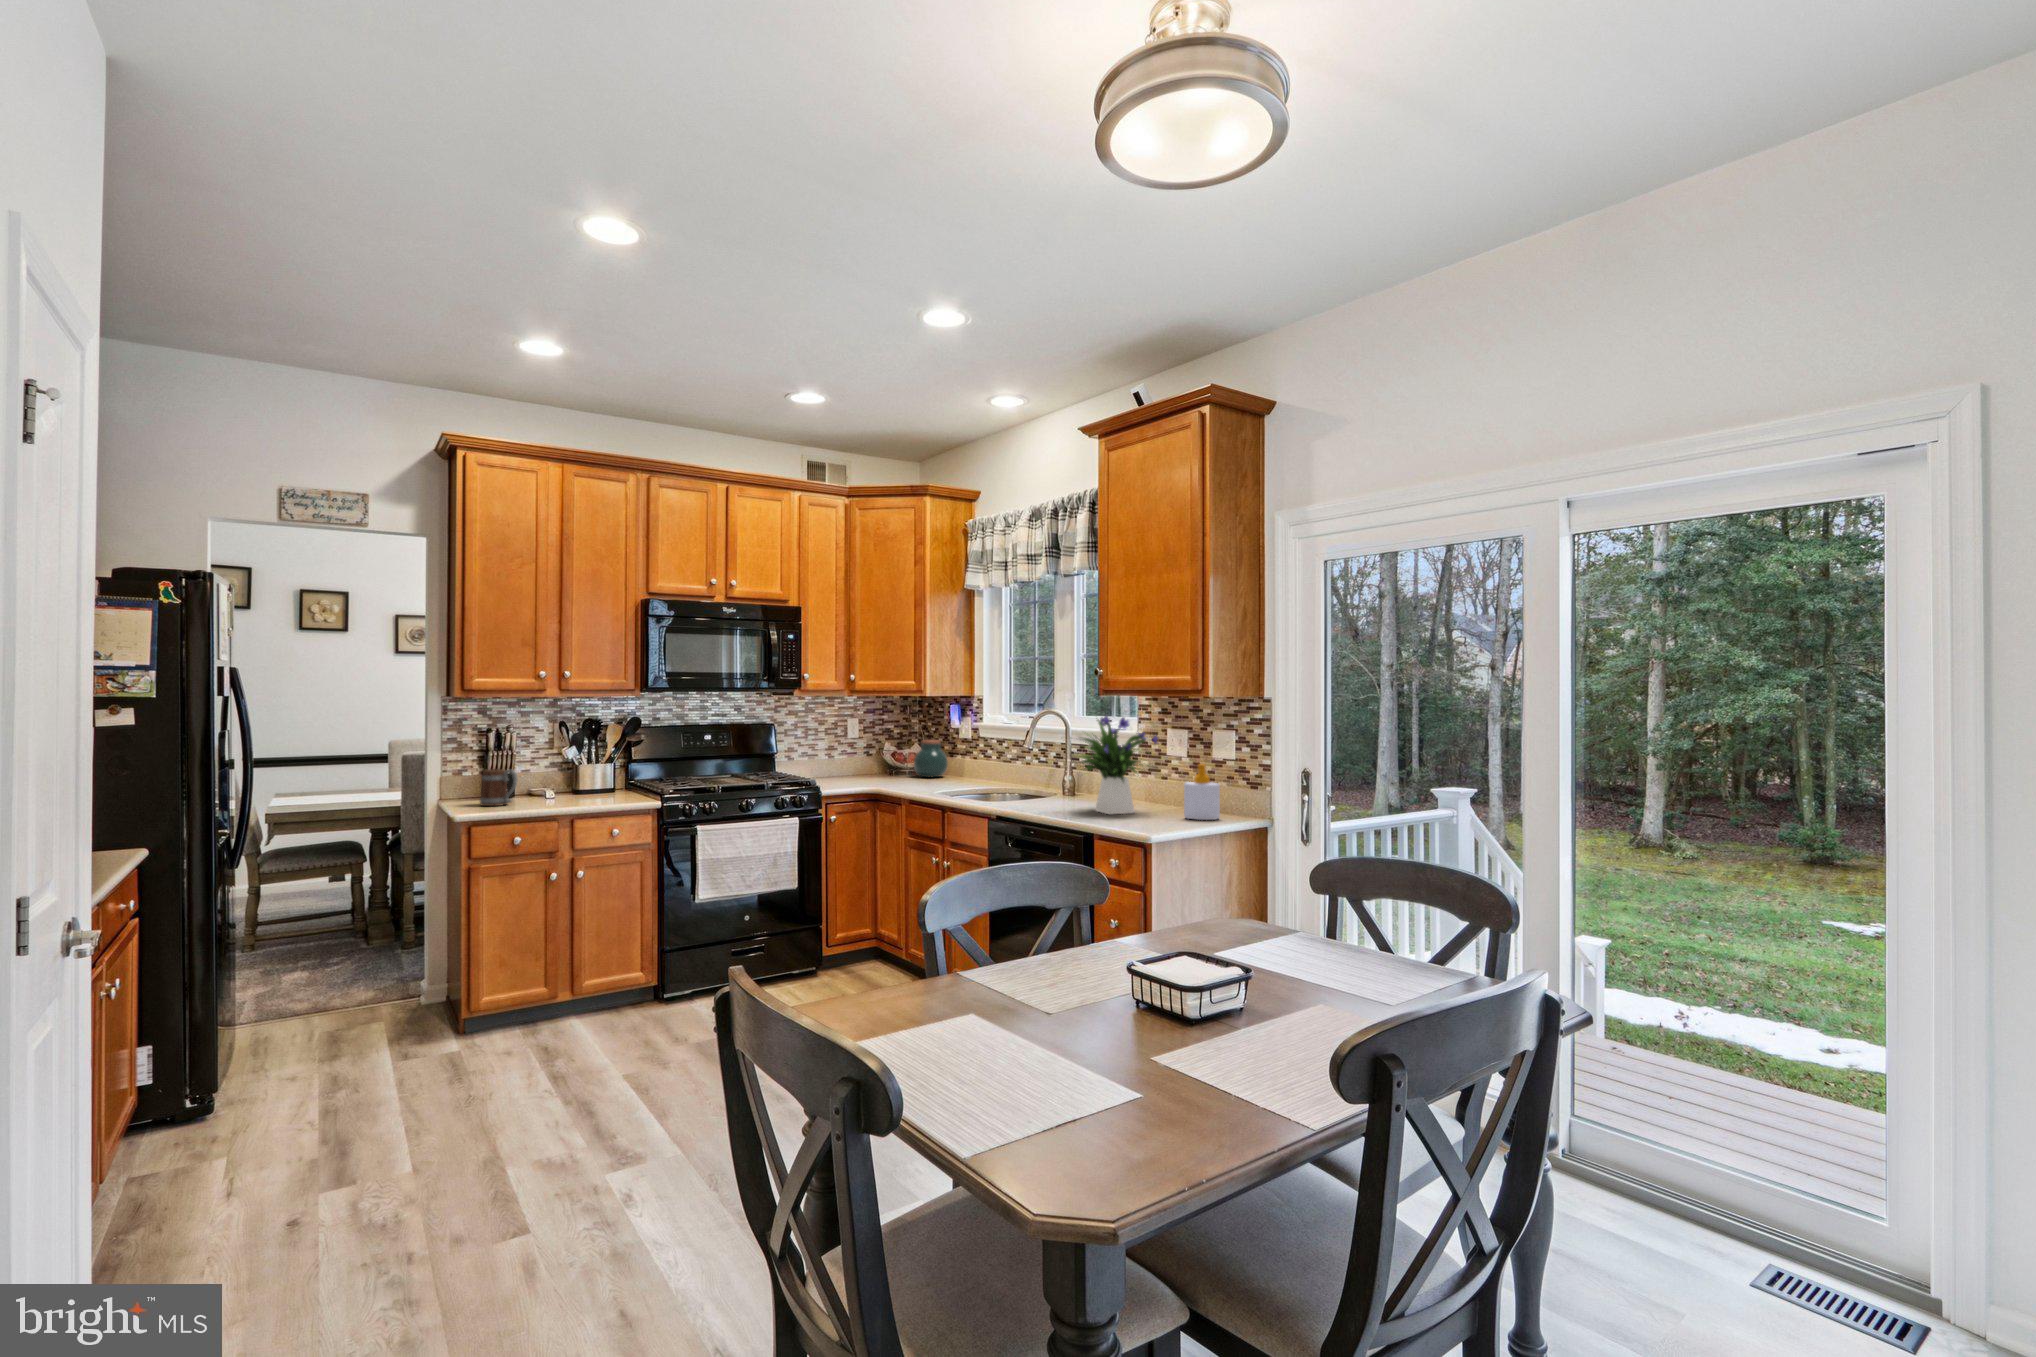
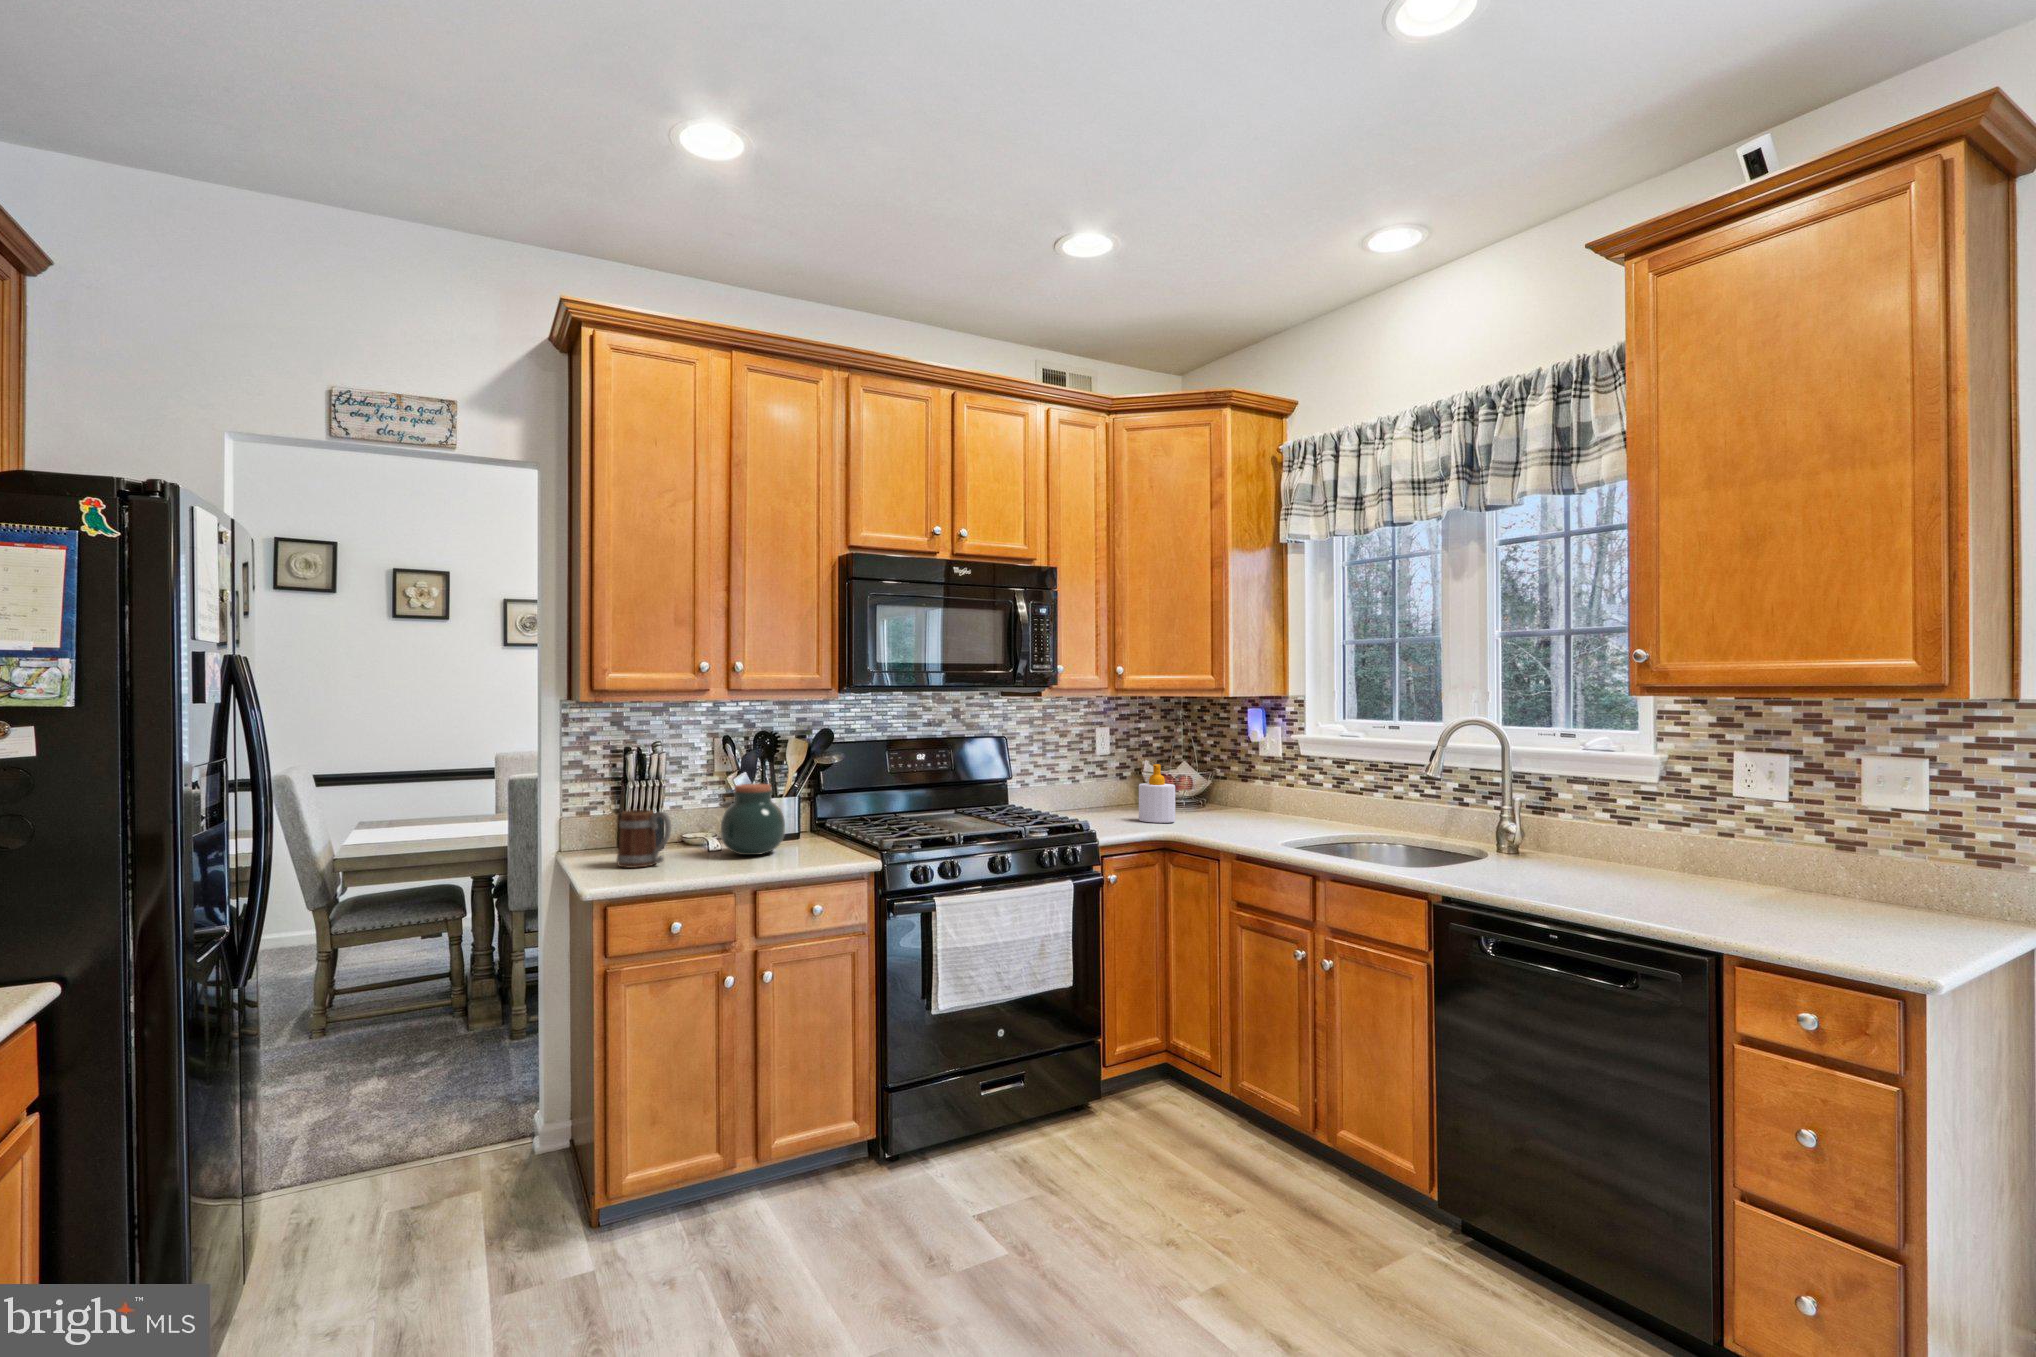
flower arrangement: present [1080,716,1158,814] -> none [1576,720,1790,908]
jar: present [914,740,948,777] -> present [721,784,785,855]
soap bottle: present [1184,764,1220,820] -> present [1139,764,1175,823]

